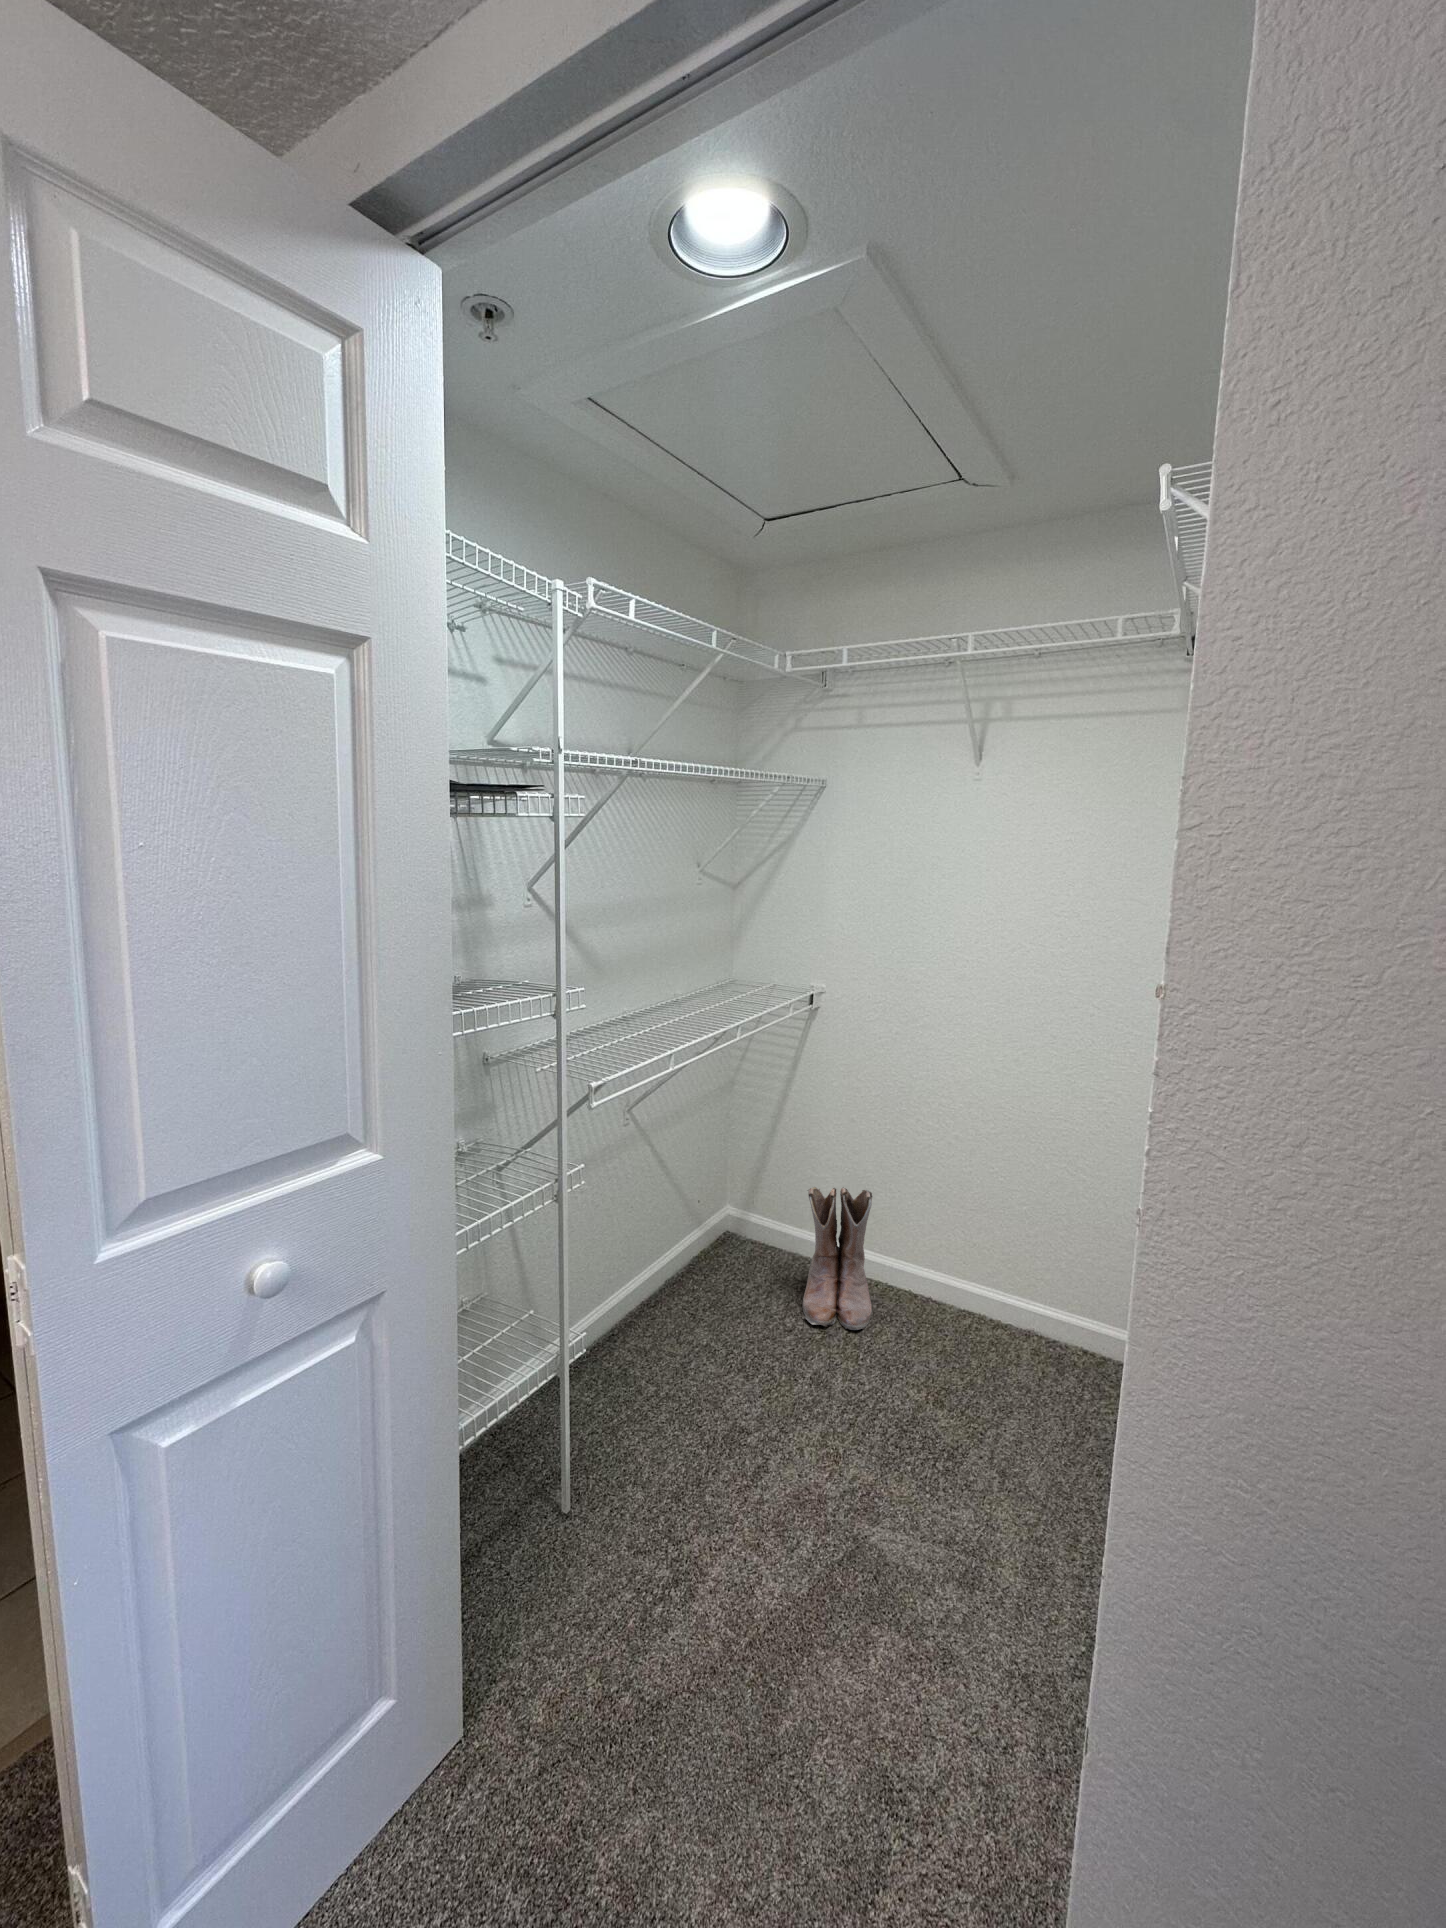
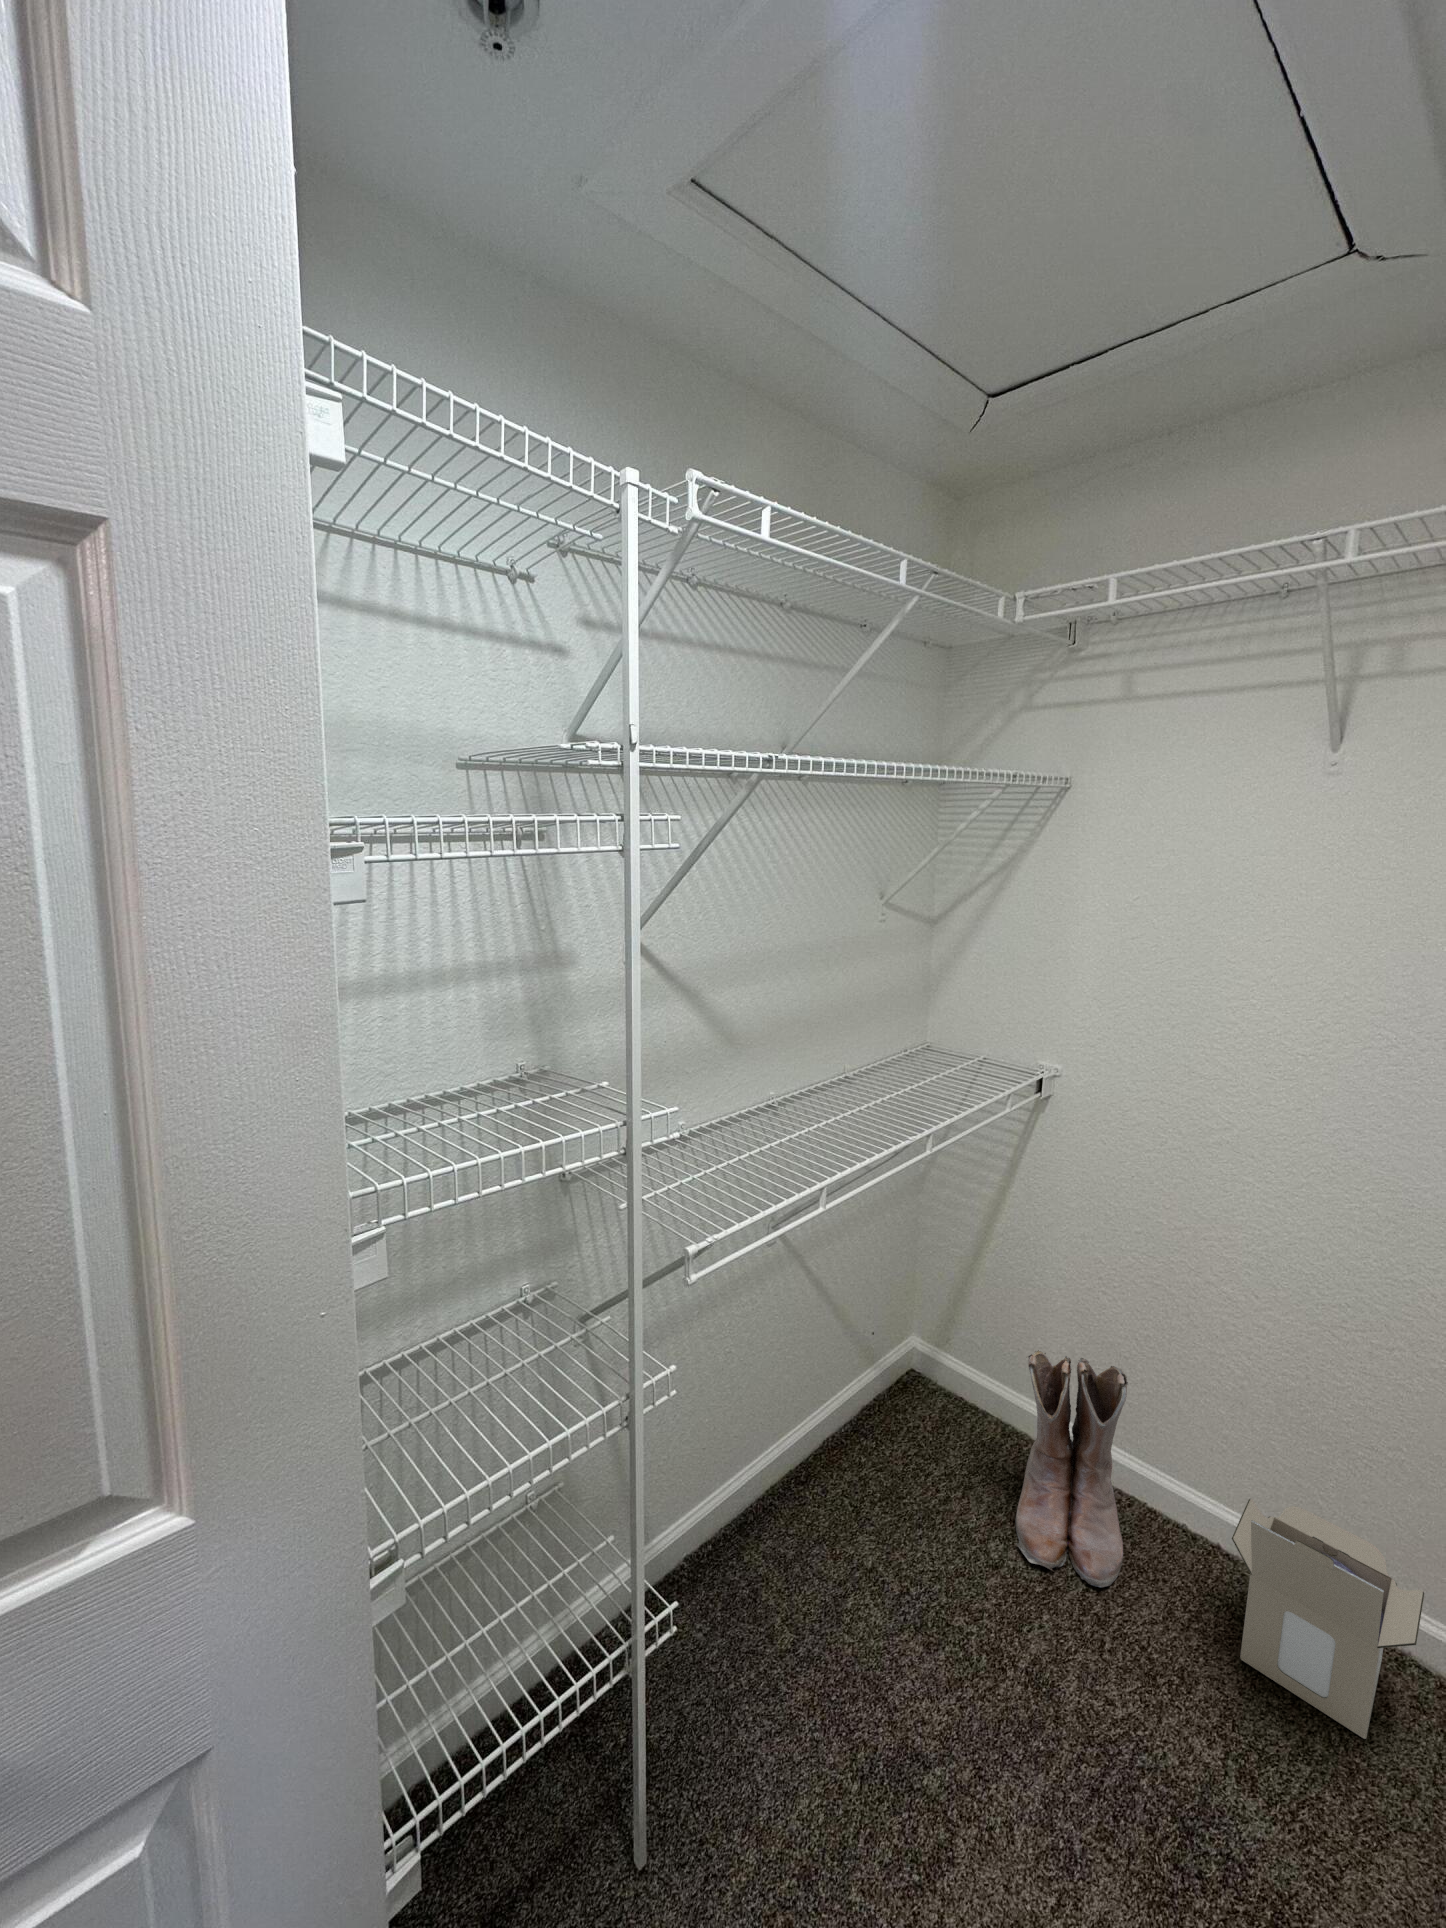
cardboard box: none [933,1251,1037,1374] -> present [1232,1499,1424,1739]

